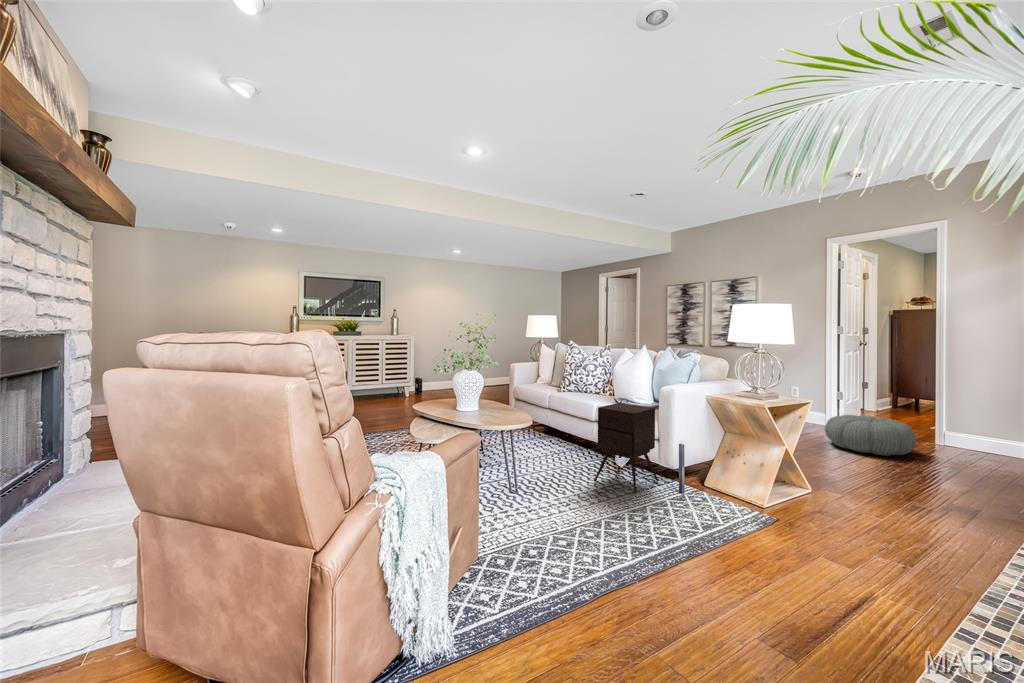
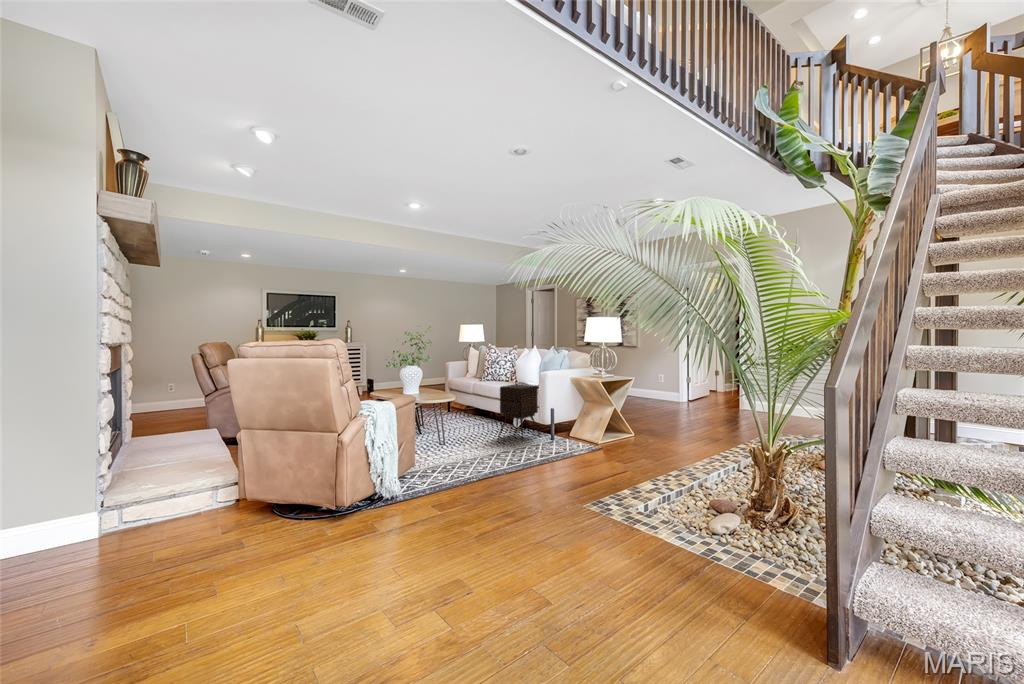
pouf: present [825,415,916,456] -> none [667,392,719,417]

